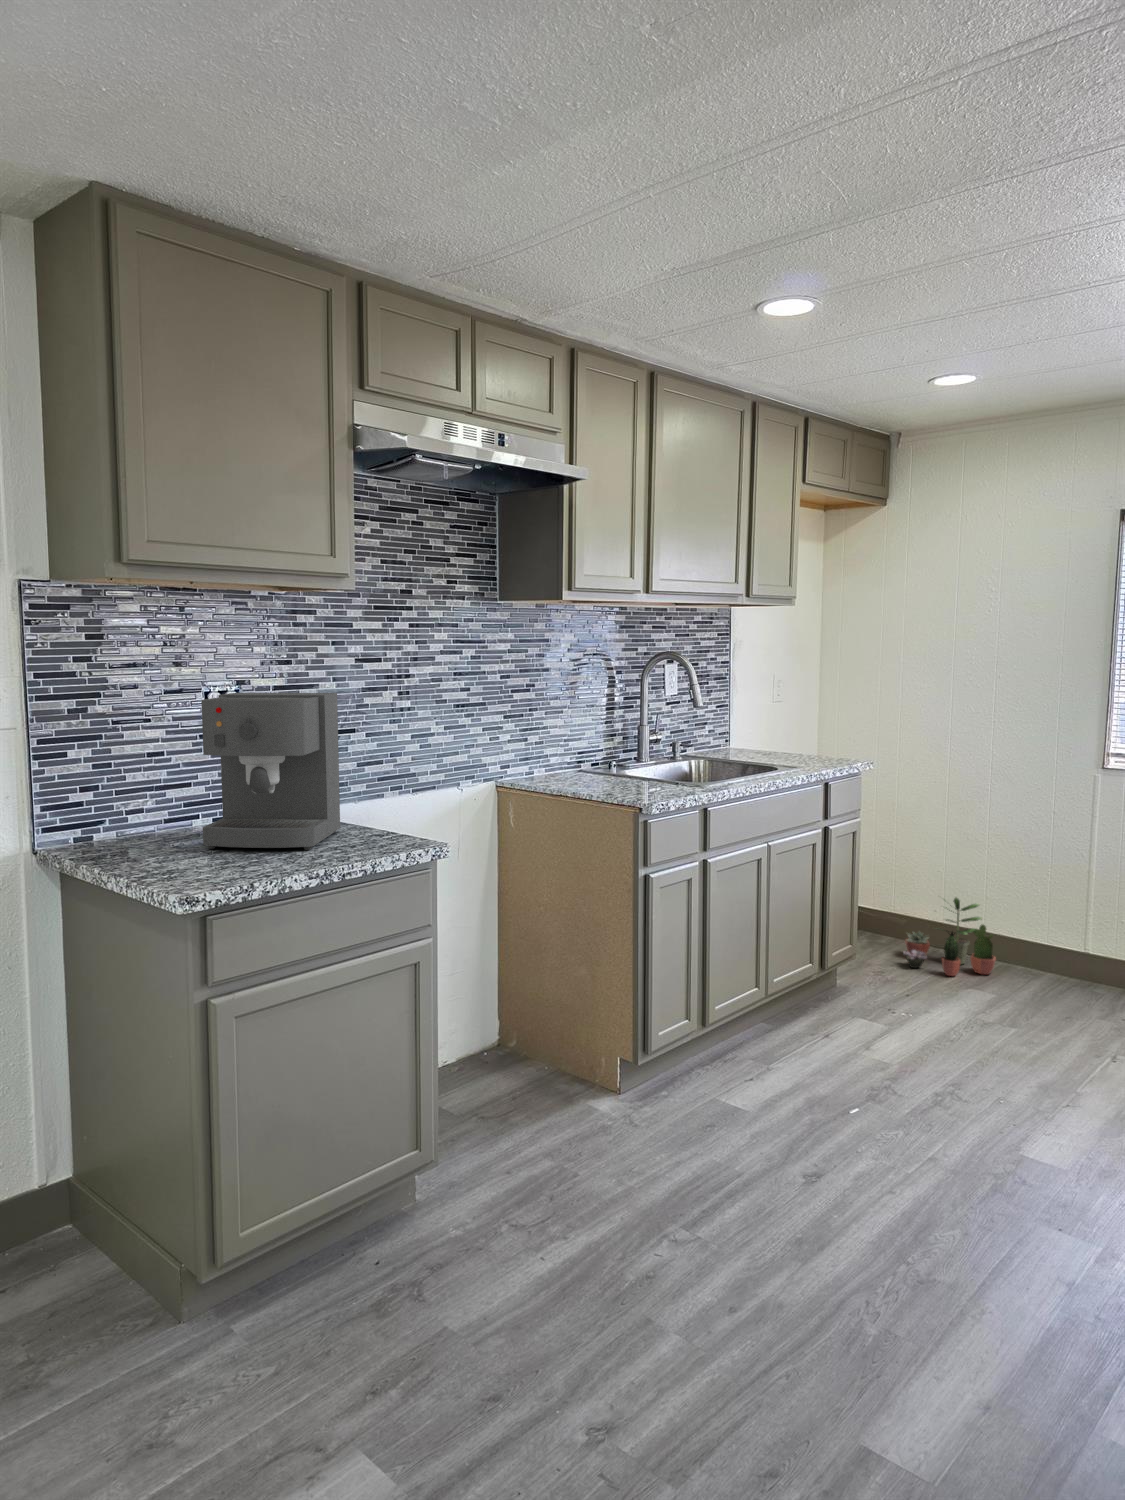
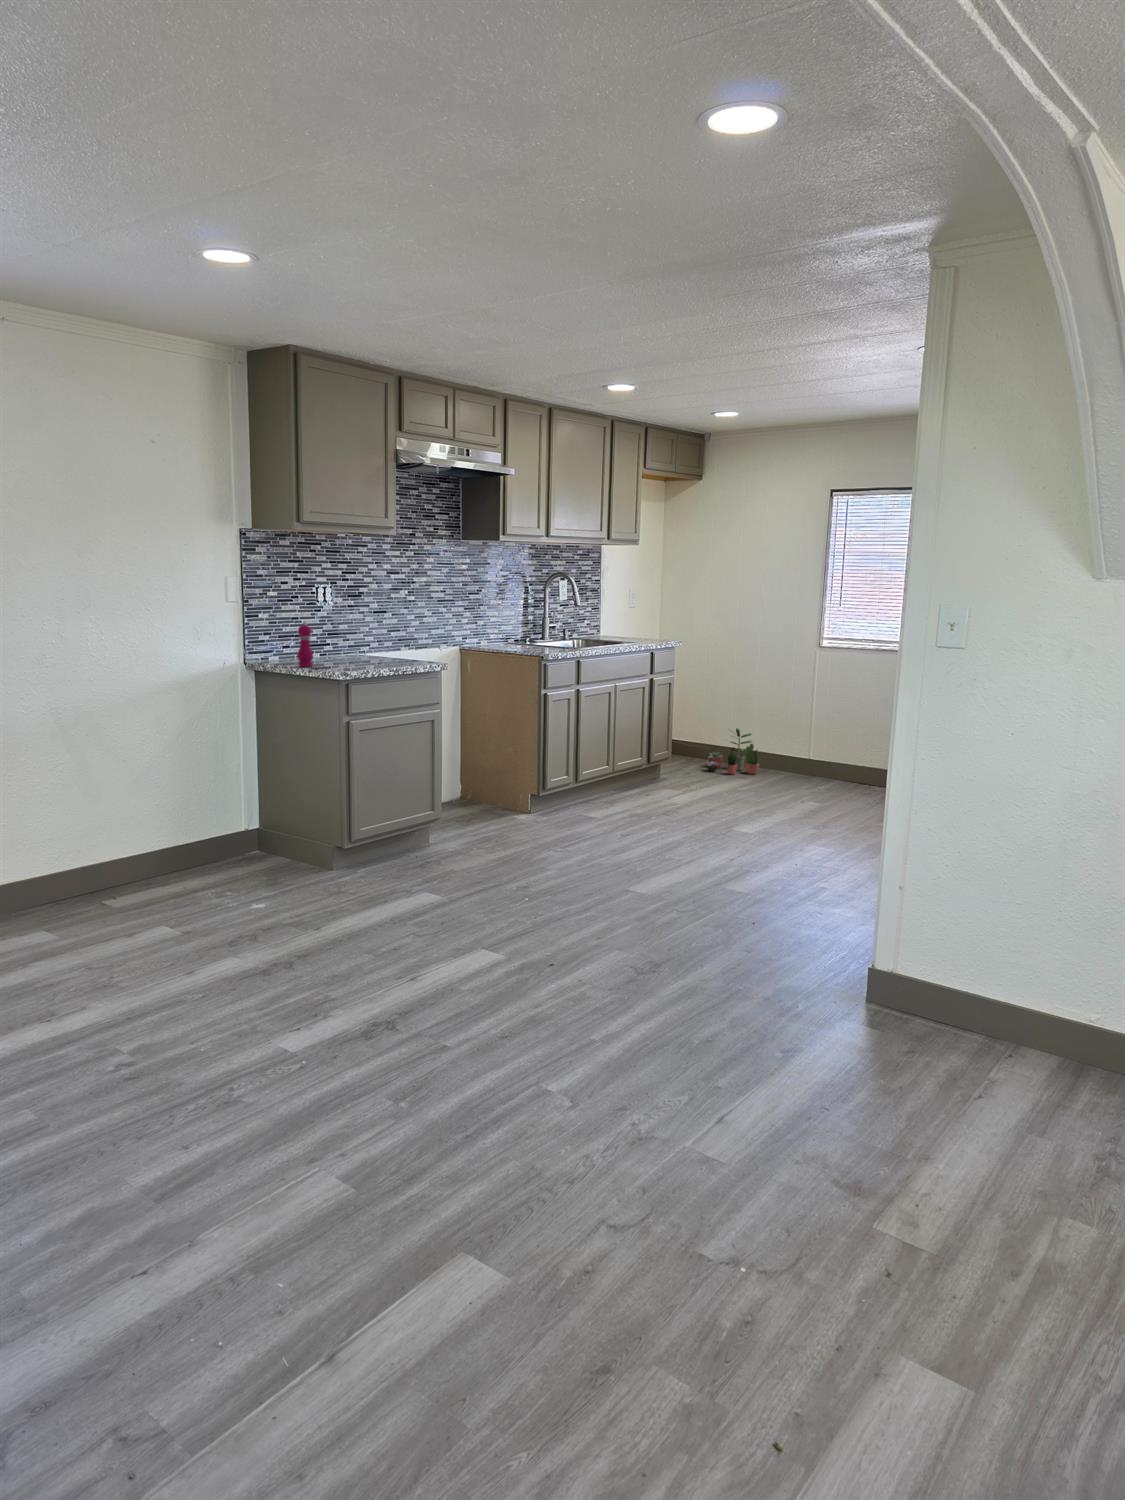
coffee maker: present [201,693,340,850] -> none [328,587,389,663]
pepper mill: none [120,772,157,869] -> present [297,622,314,667]

